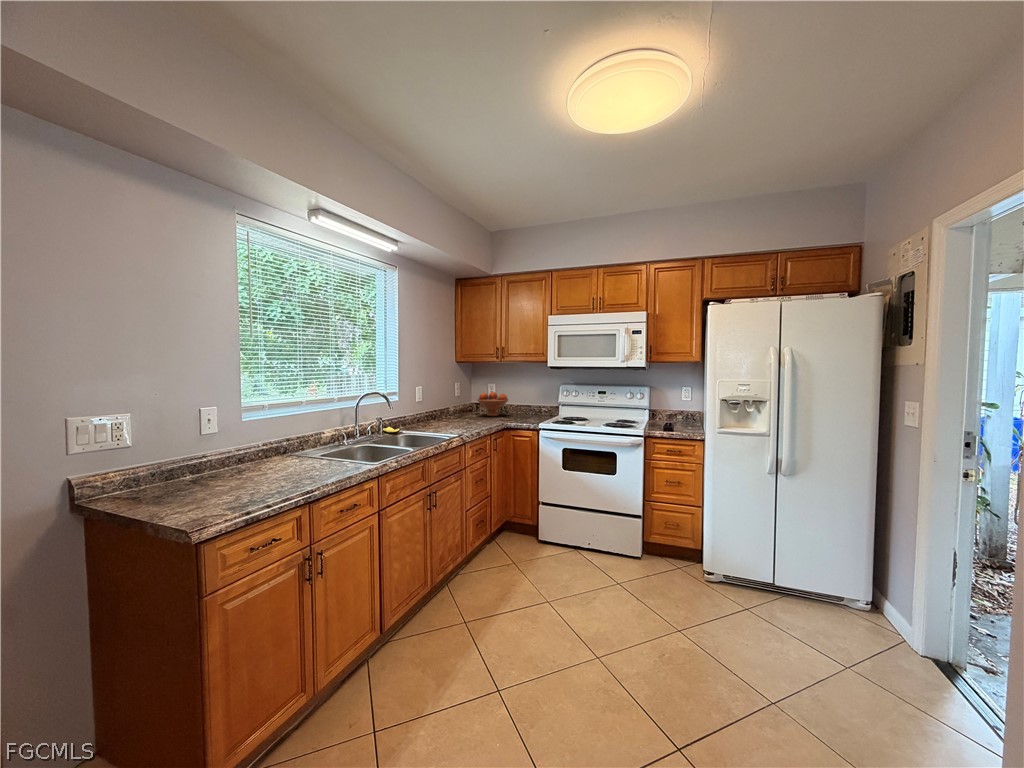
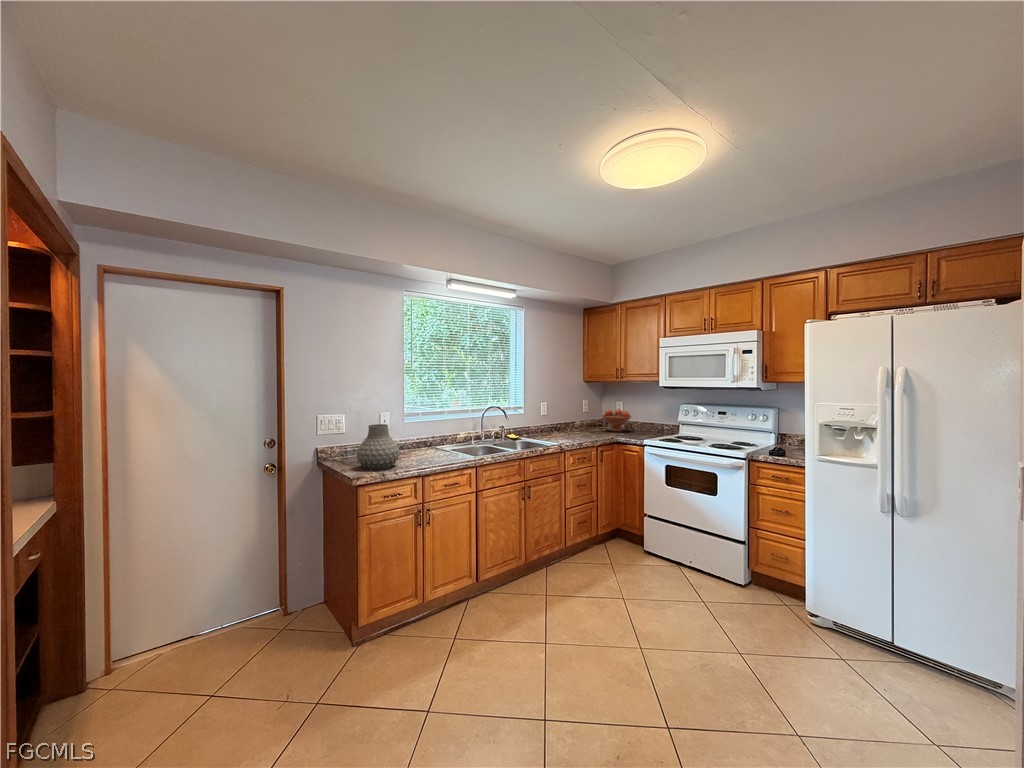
vase: none [177,427,264,508] -> present [357,424,400,470]

